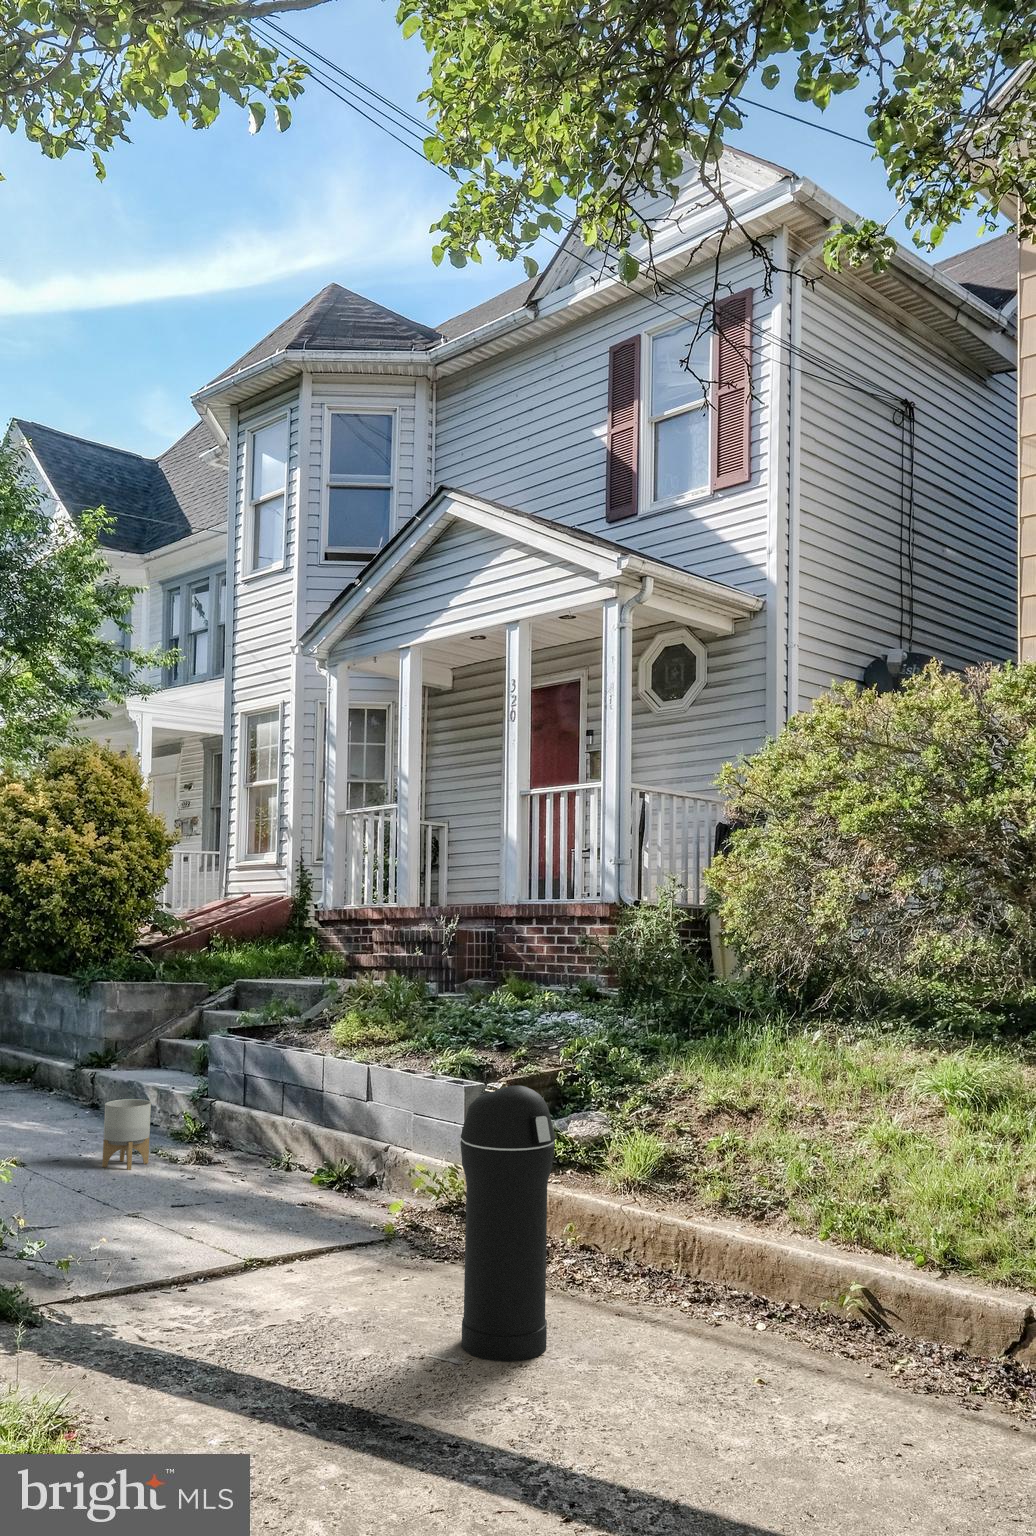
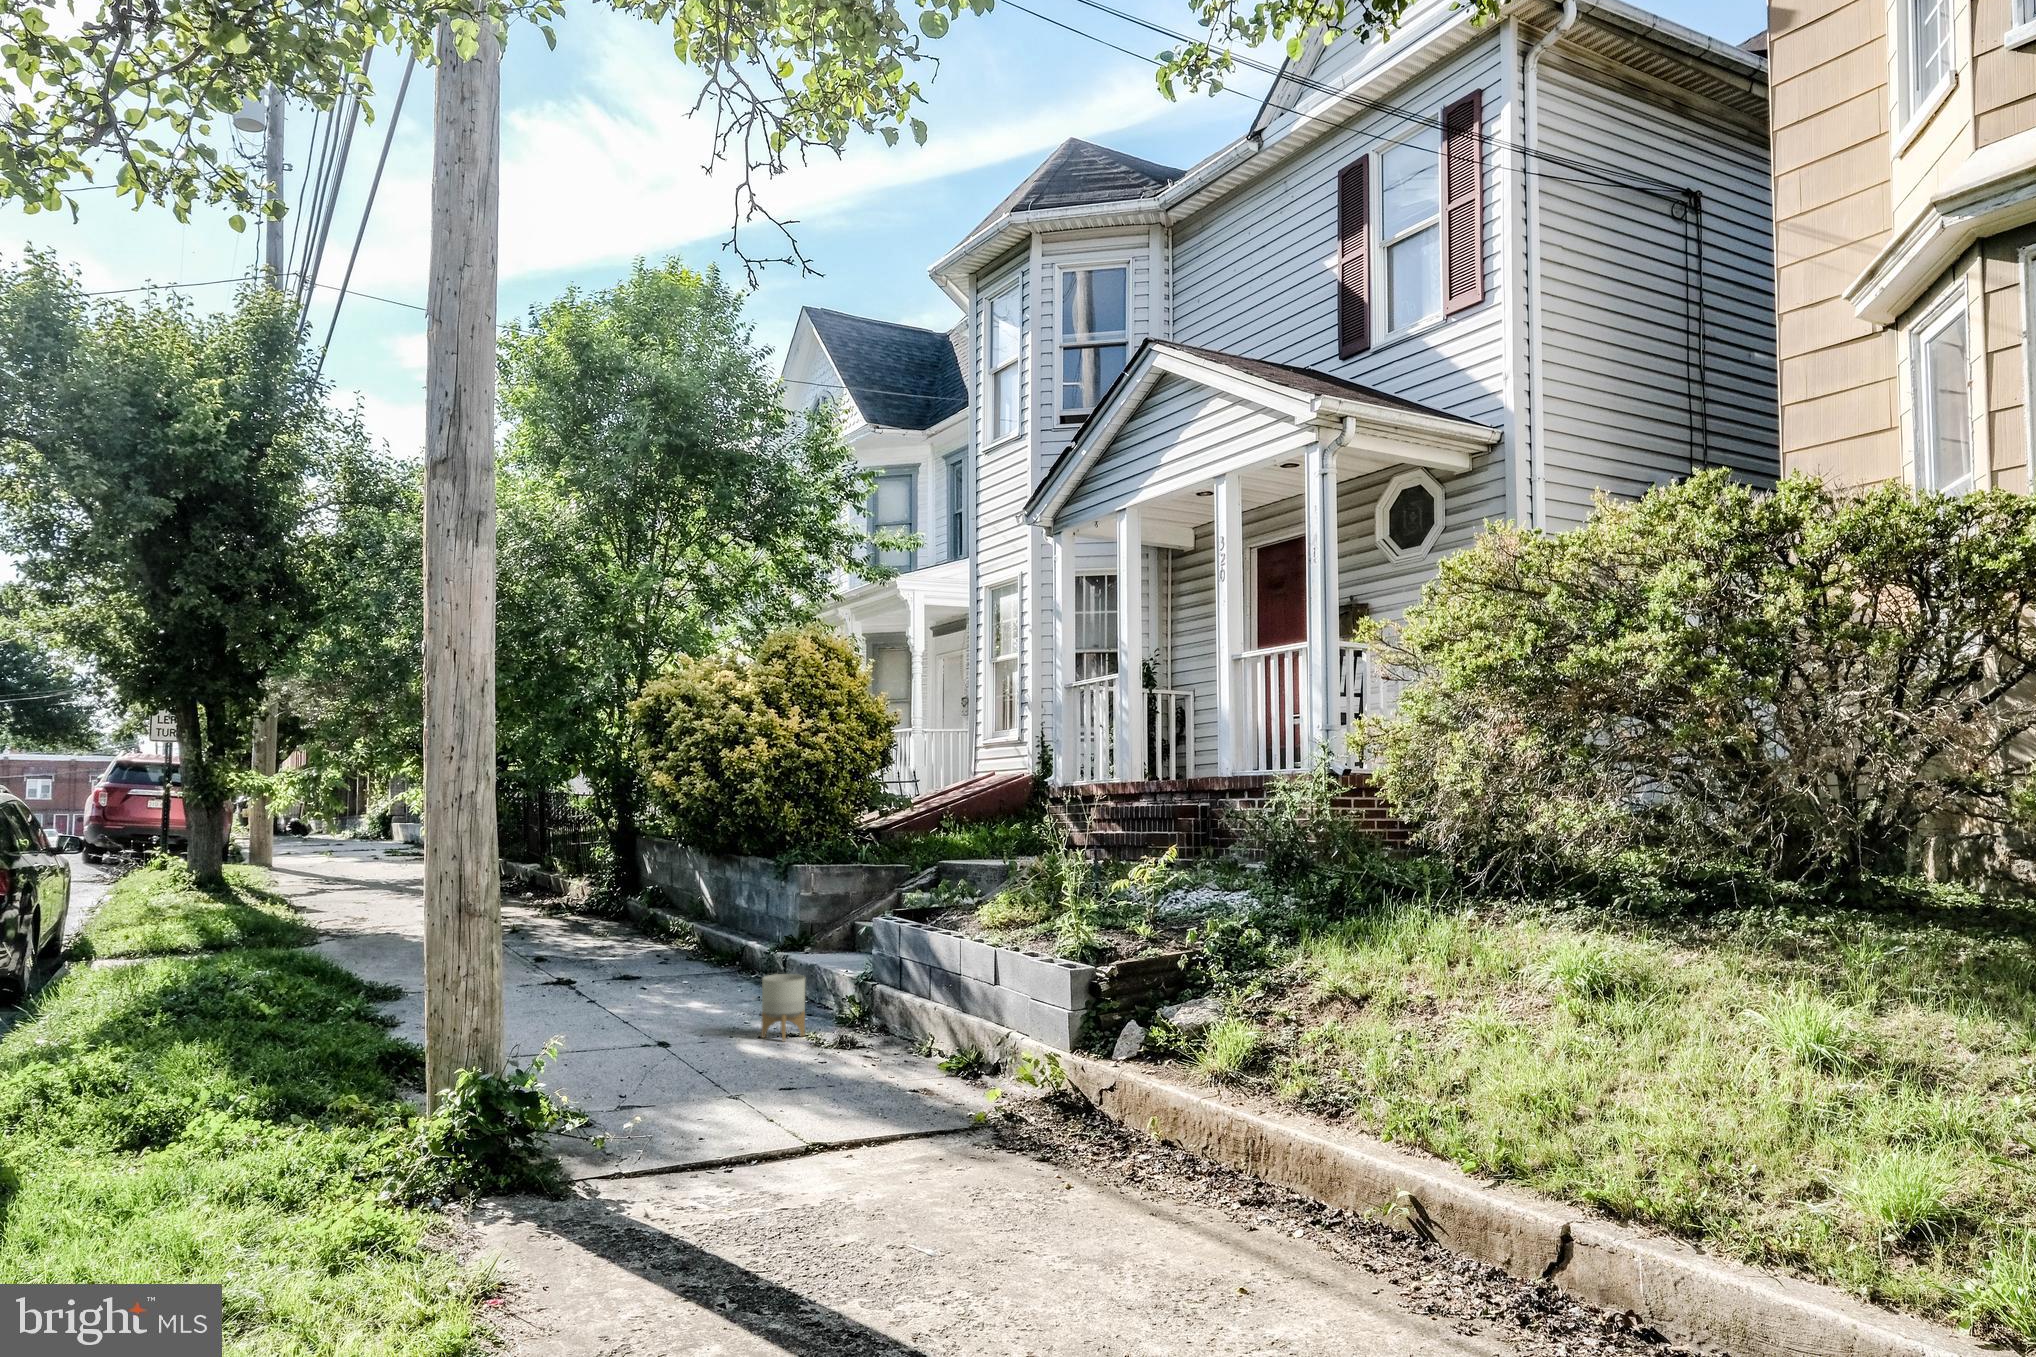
trash can: present [460,1086,555,1362] -> none [974,965,1070,1241]

